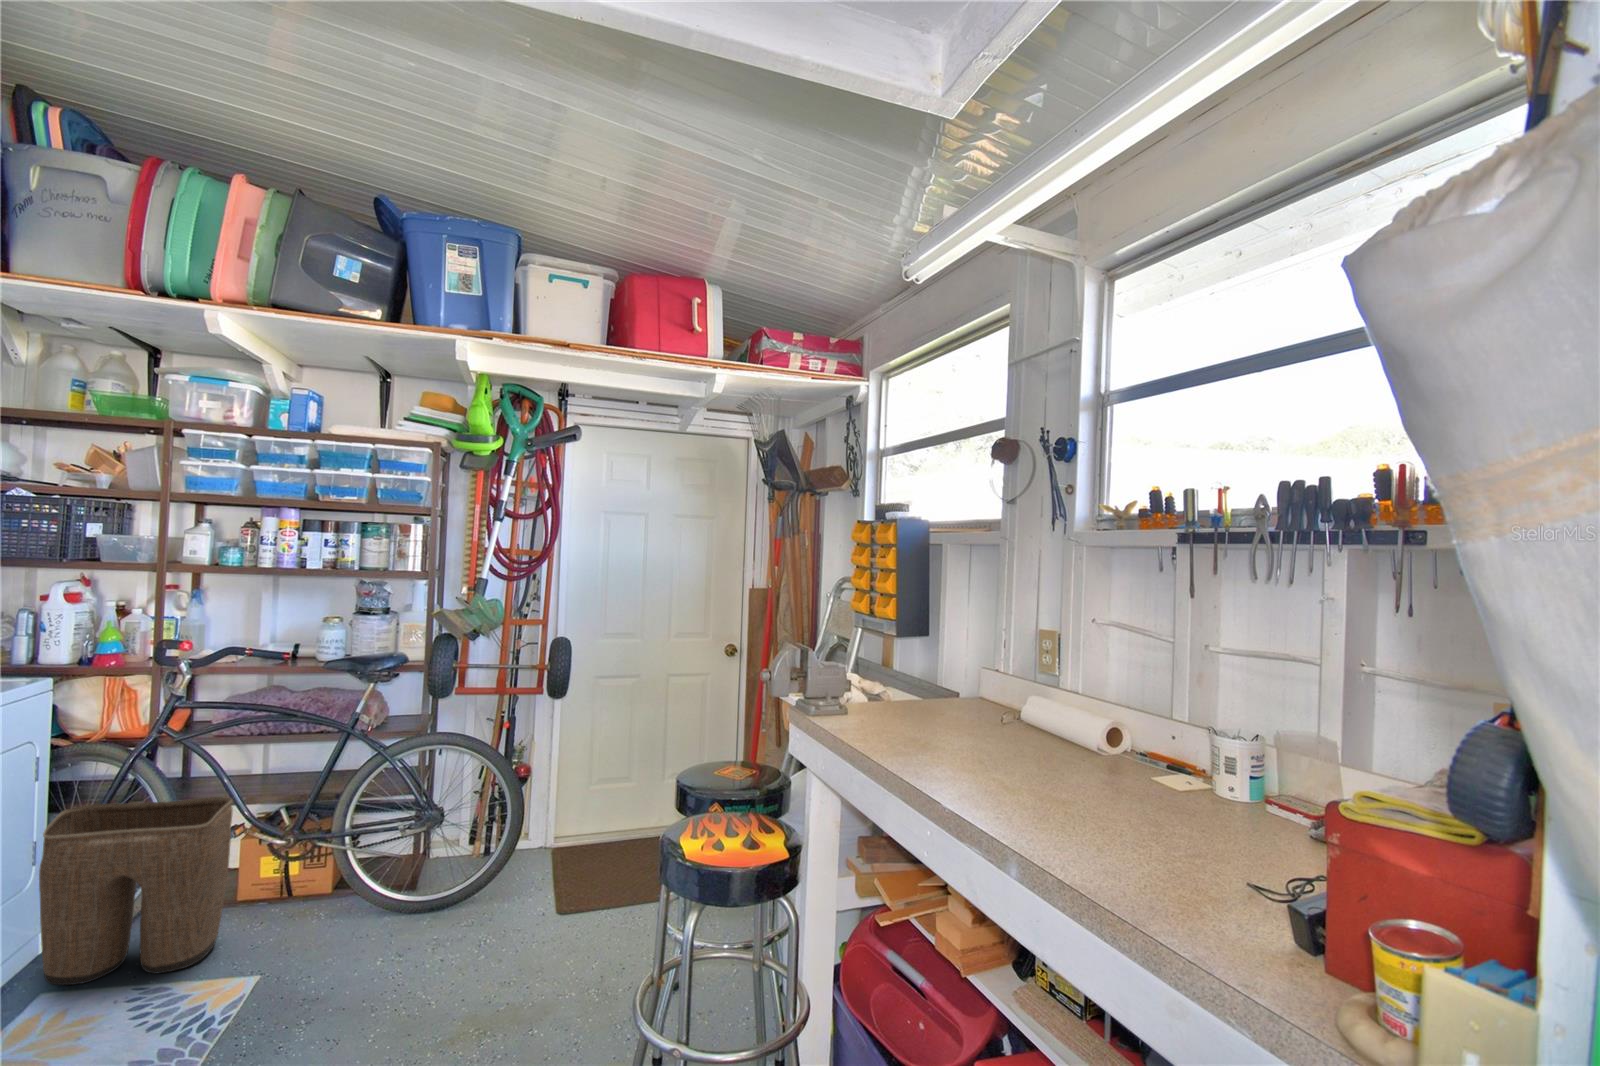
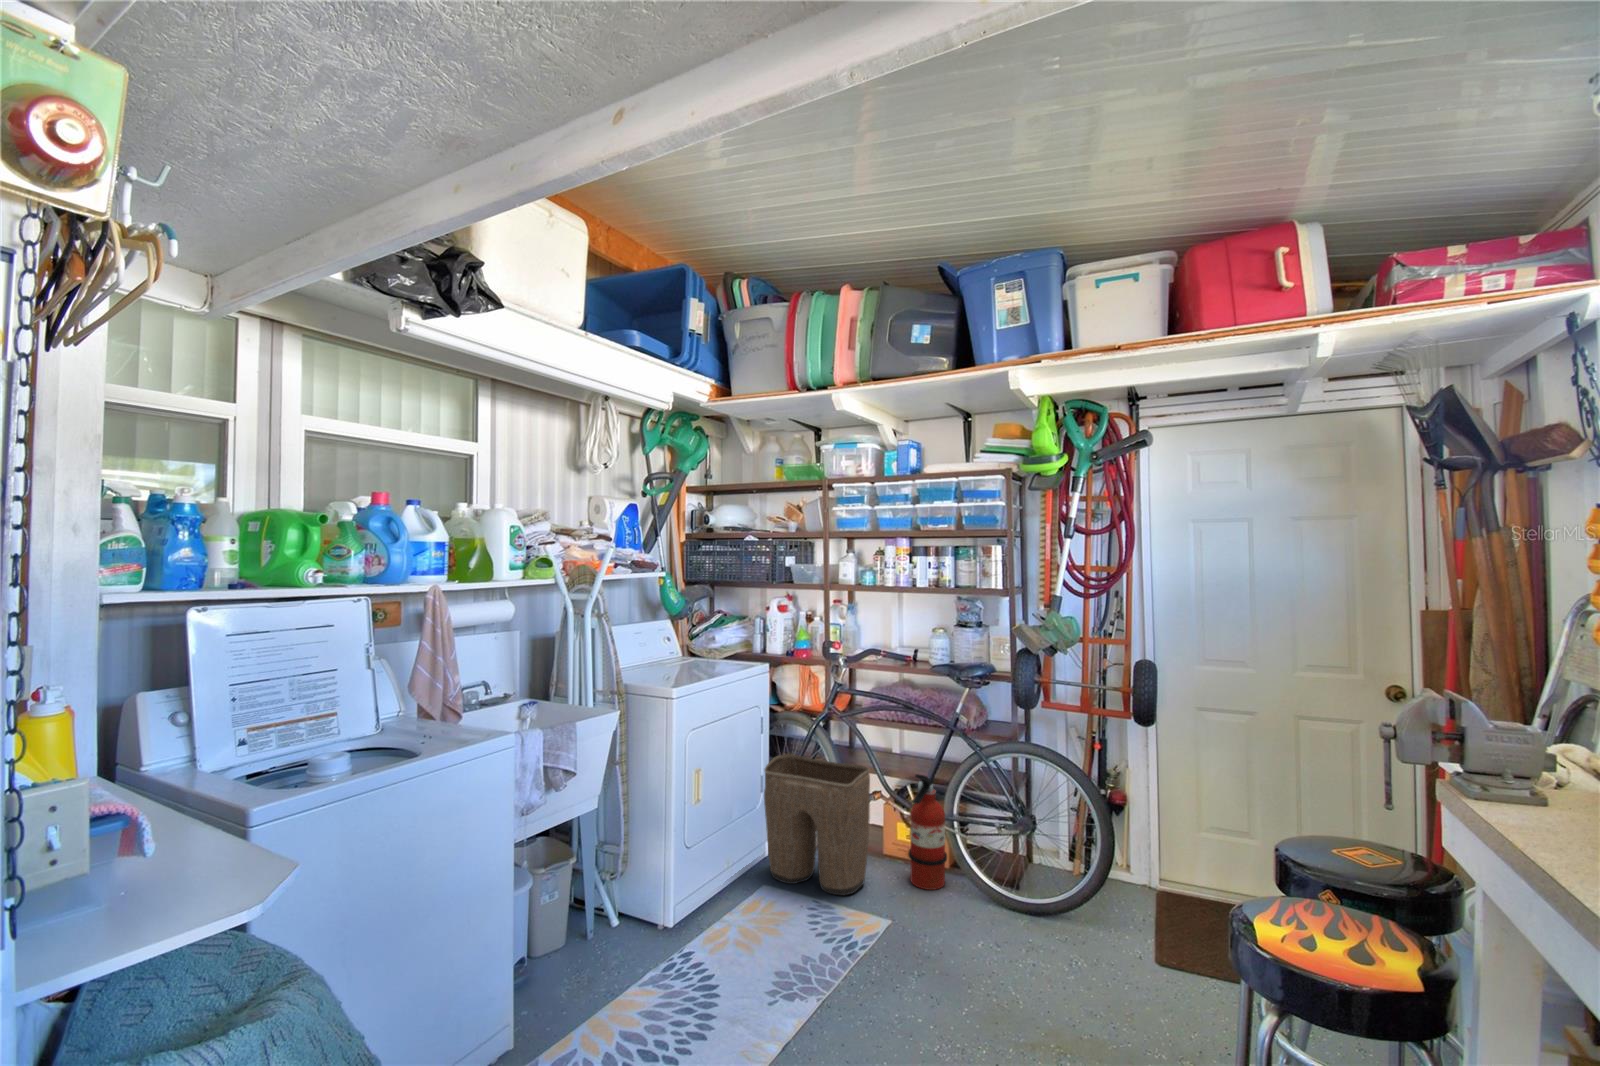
fire extinguisher: none [282,792,336,925] -> present [908,774,947,890]

